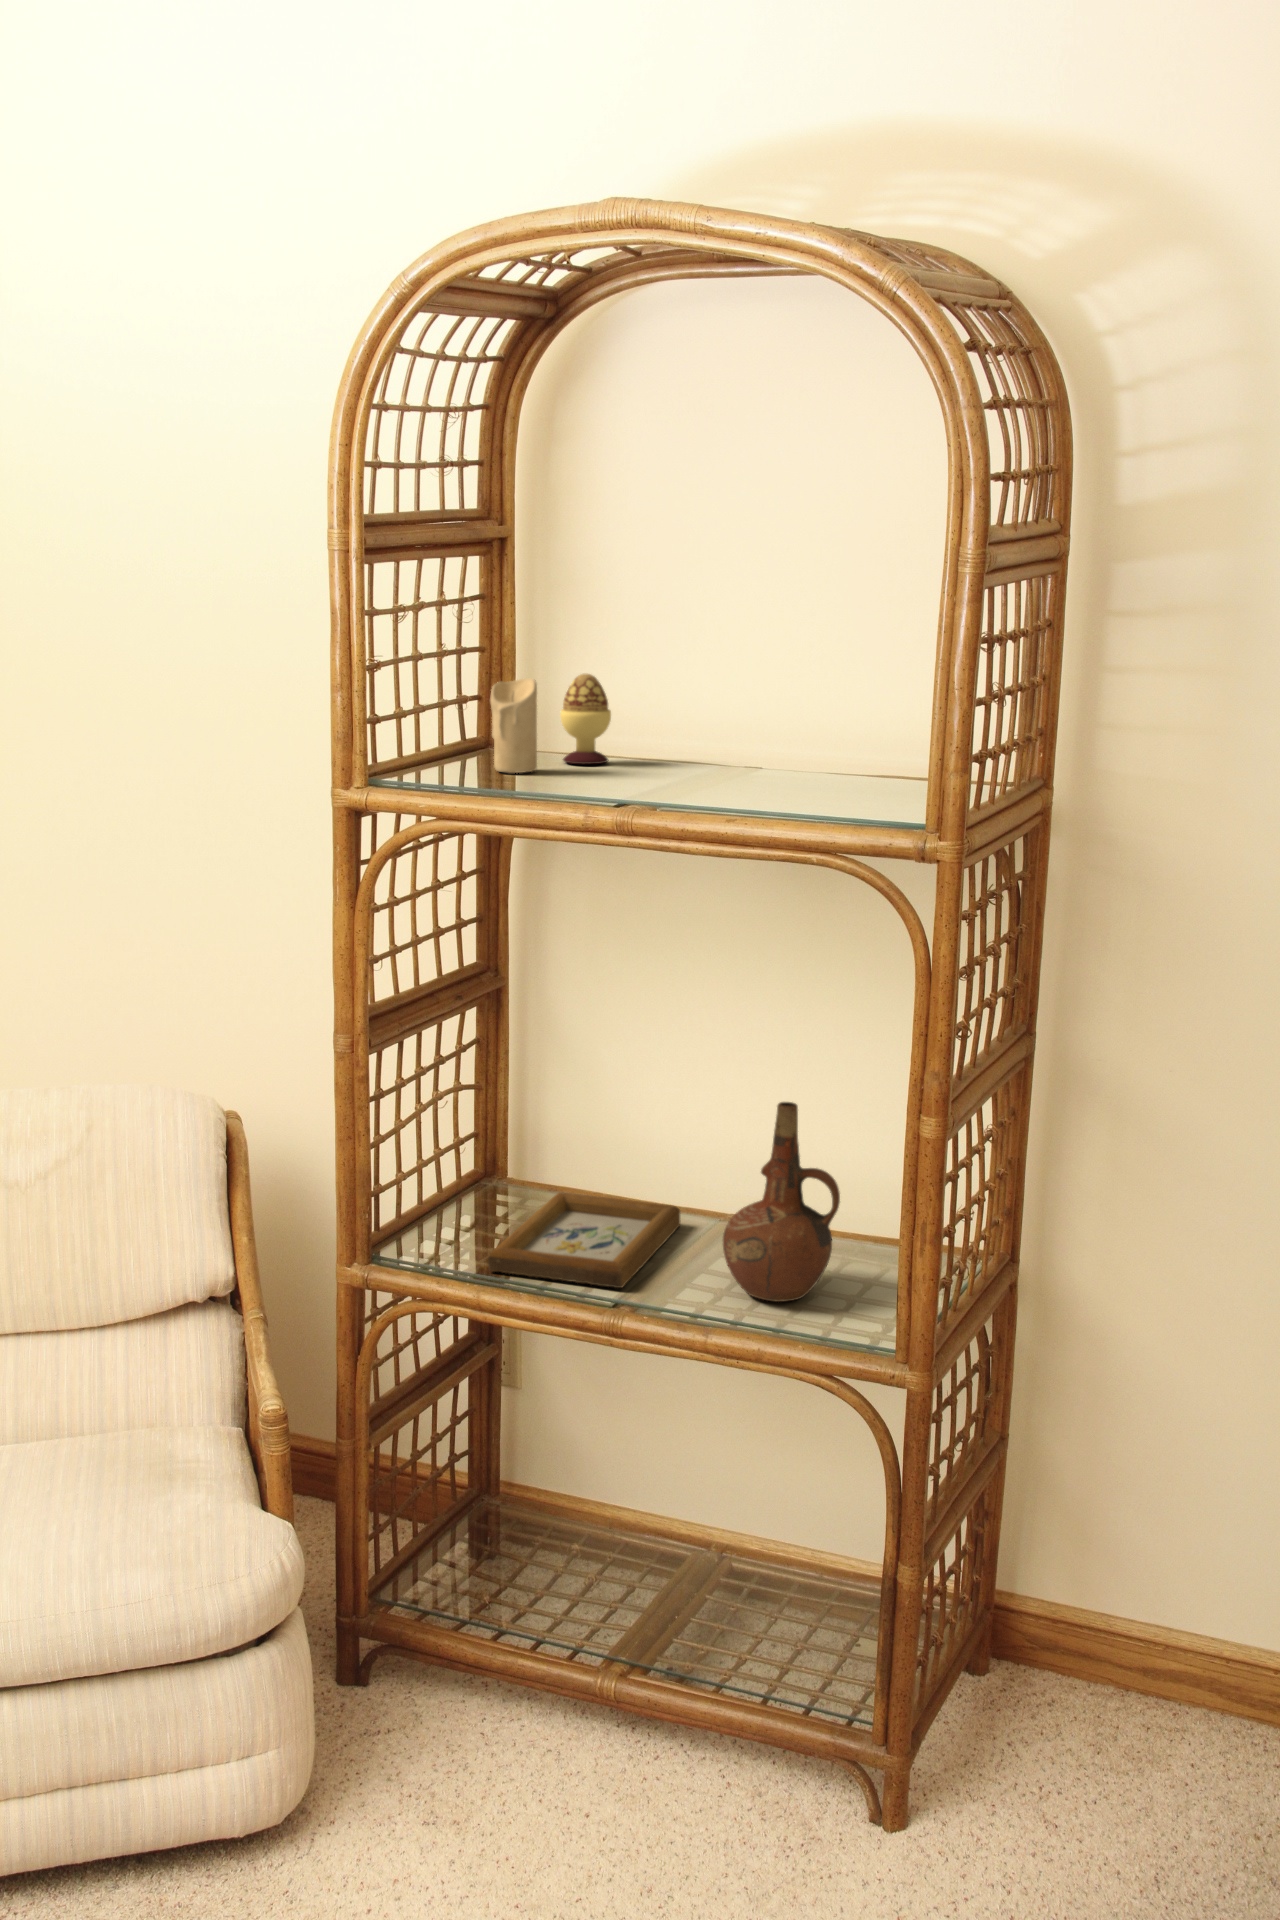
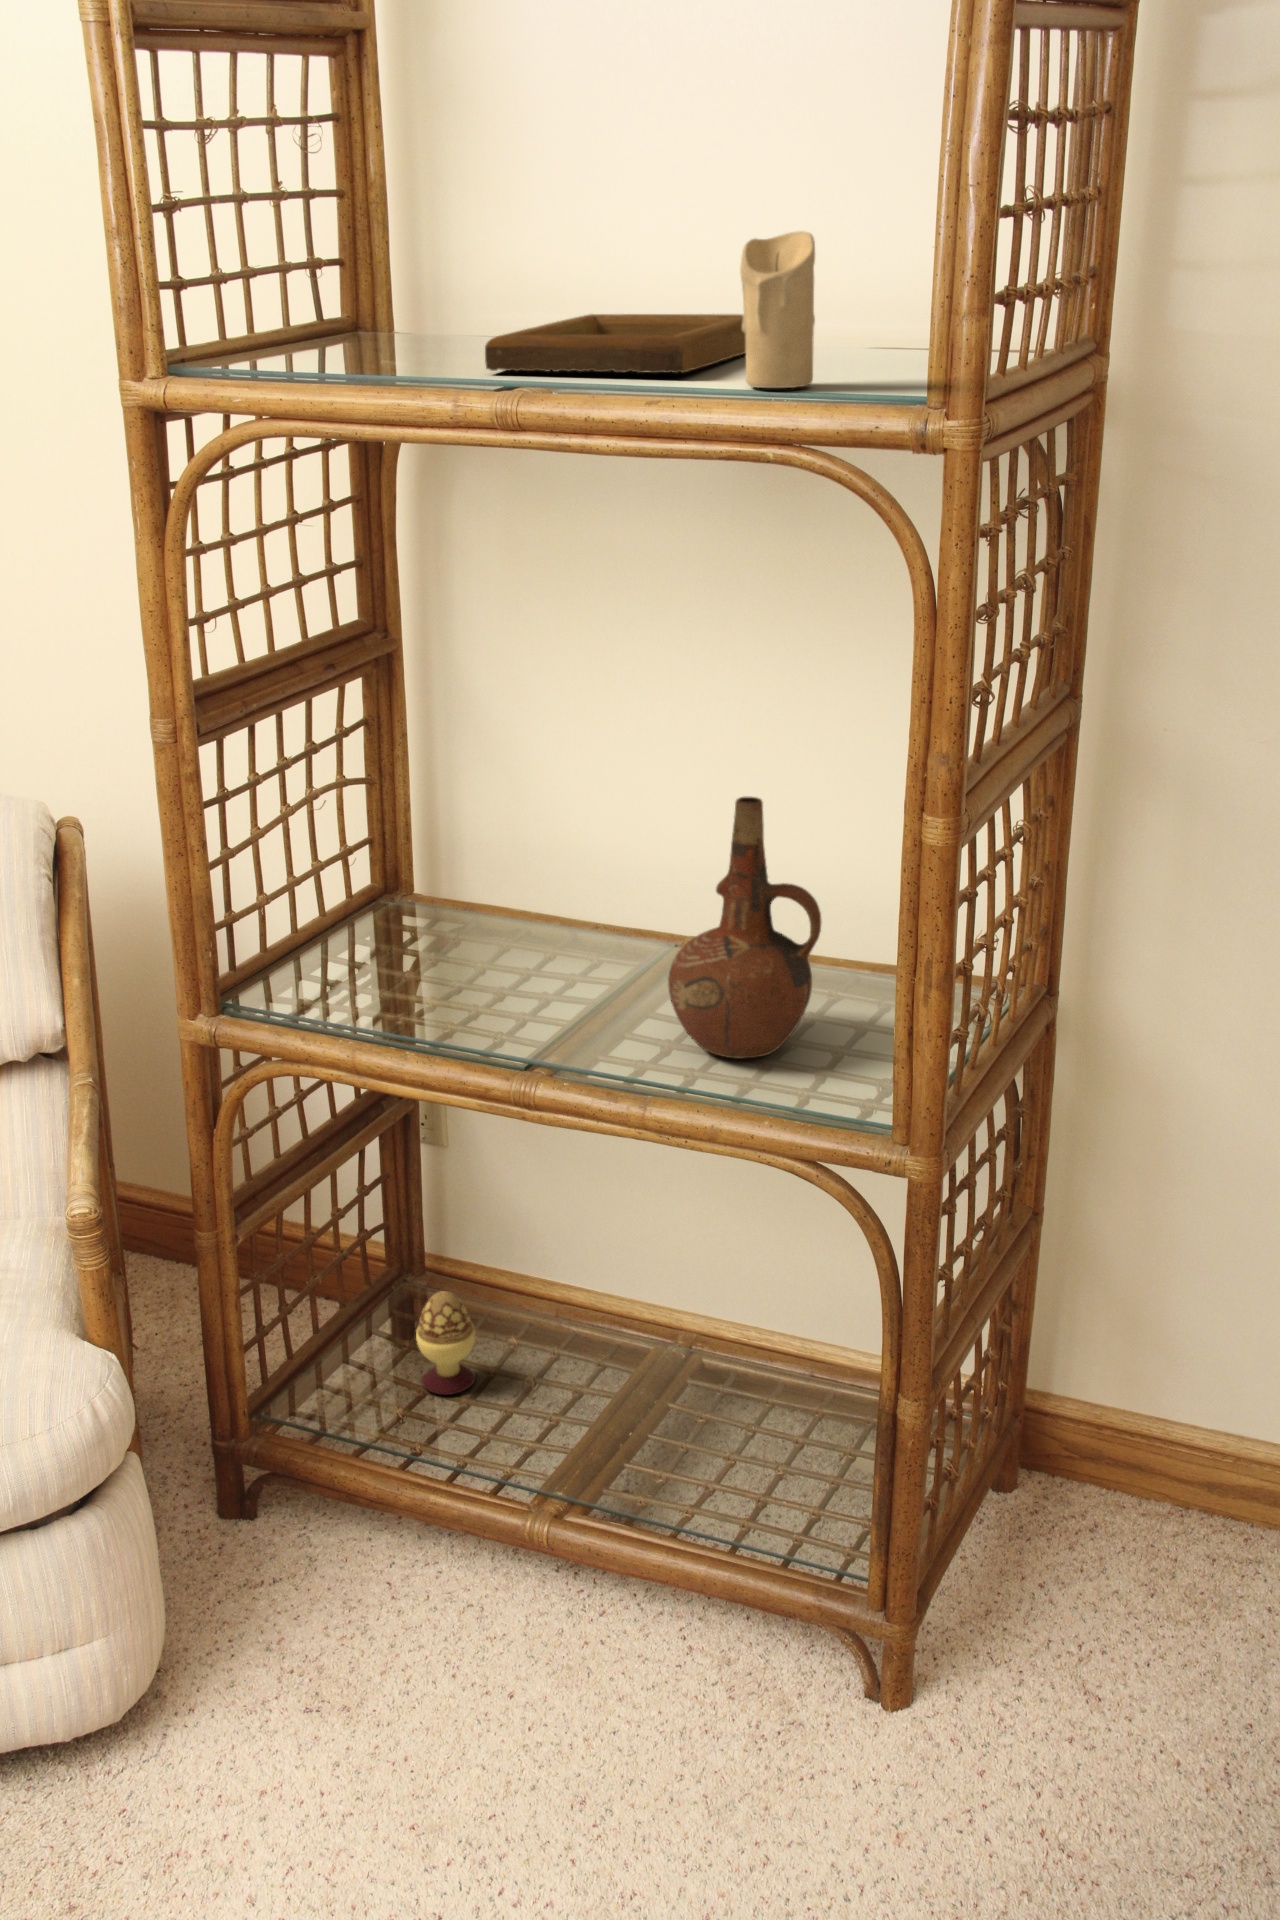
decorative egg: present [560,674,611,764] -> present [416,1291,476,1395]
candle: present [491,678,537,773] -> present [740,231,815,388]
picture frame: present [488,1192,680,1288] -> present [485,314,746,373]

